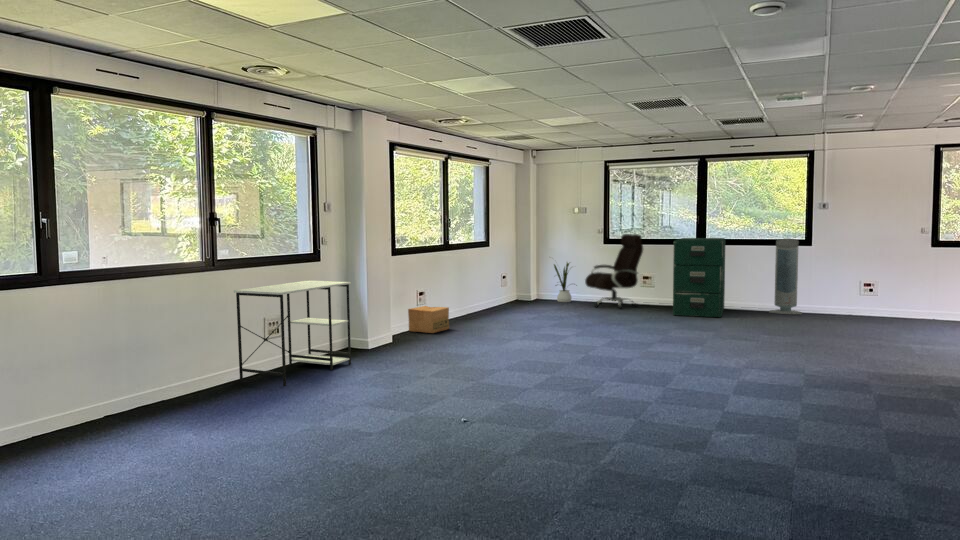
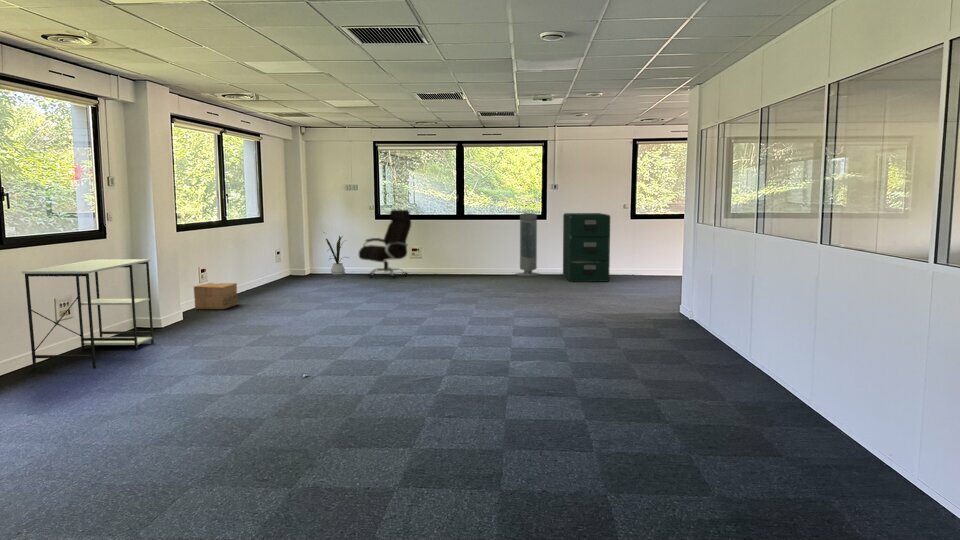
filing cabinet: present [673,238,725,317] -> present [563,213,610,282]

